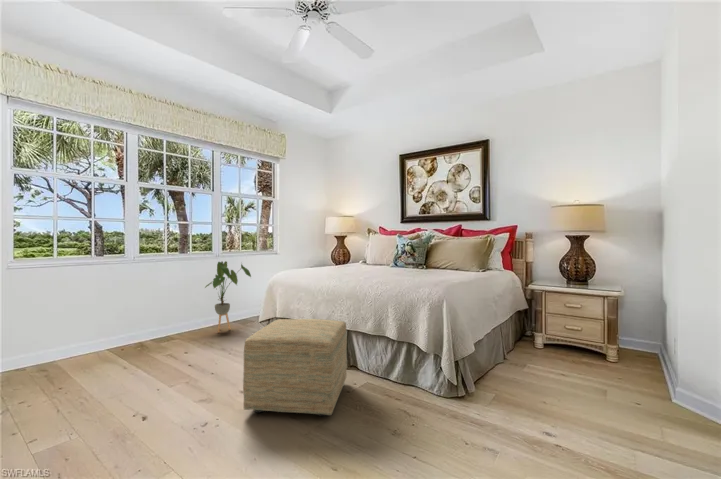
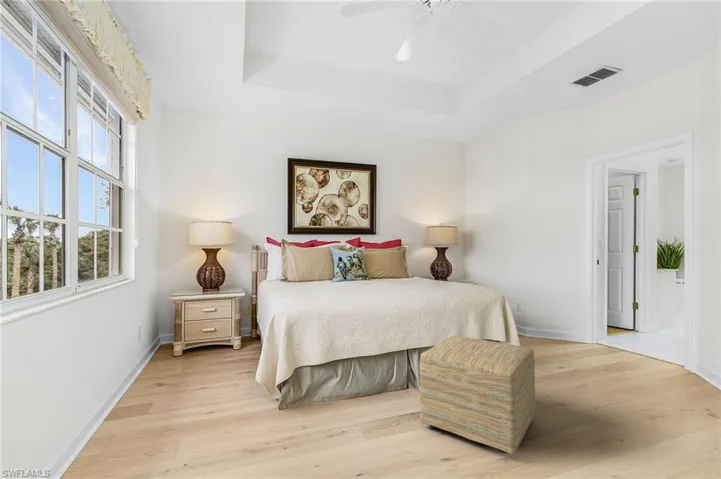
house plant: present [206,261,251,332] -> none [97,298,189,446]

